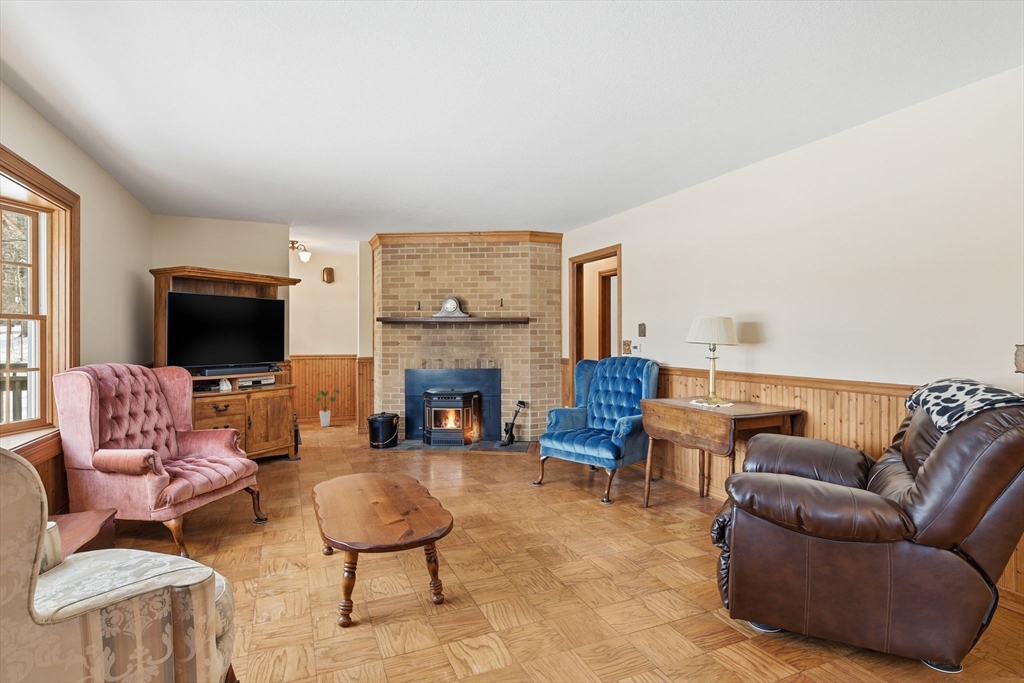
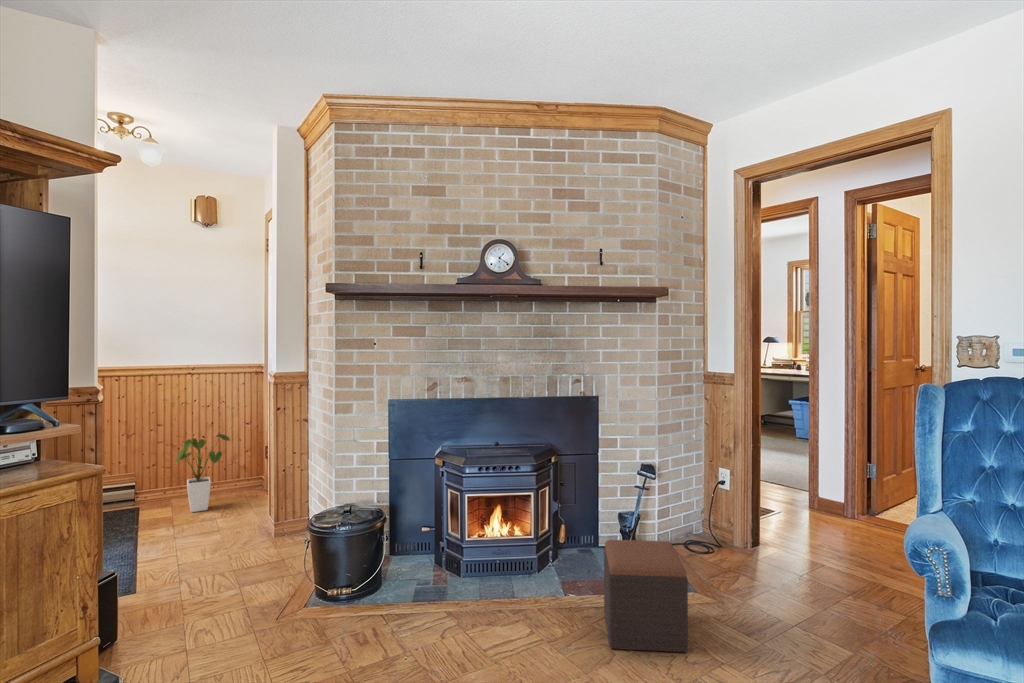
footstool: none [474,425,510,464] -> present [604,540,688,652]

